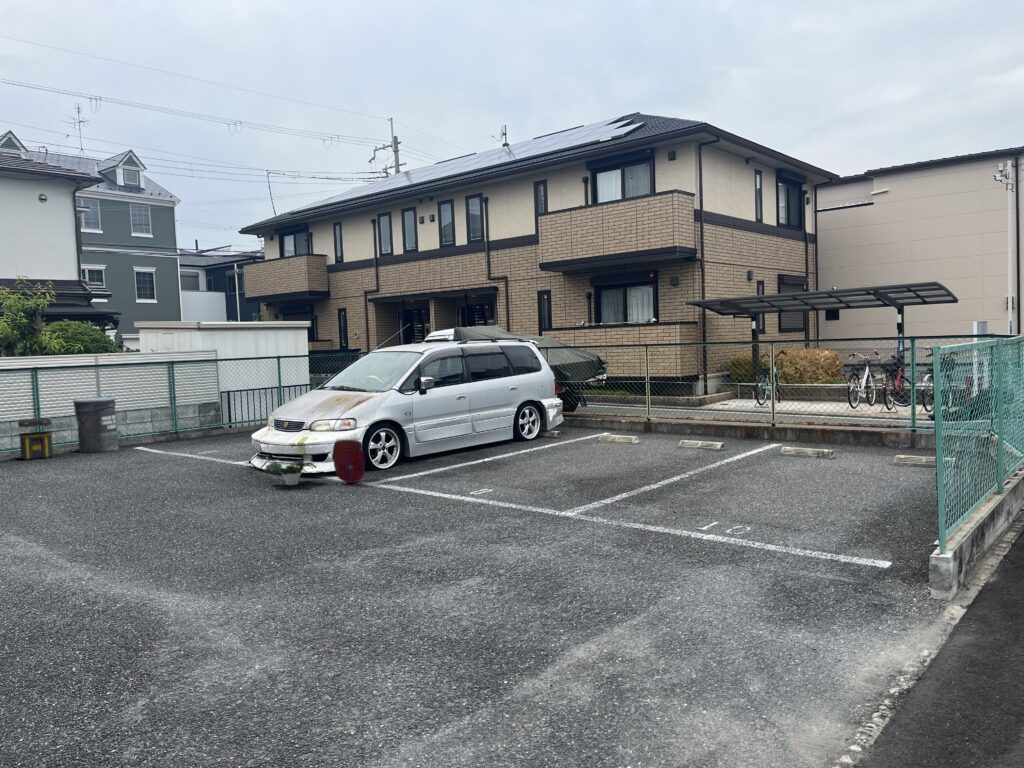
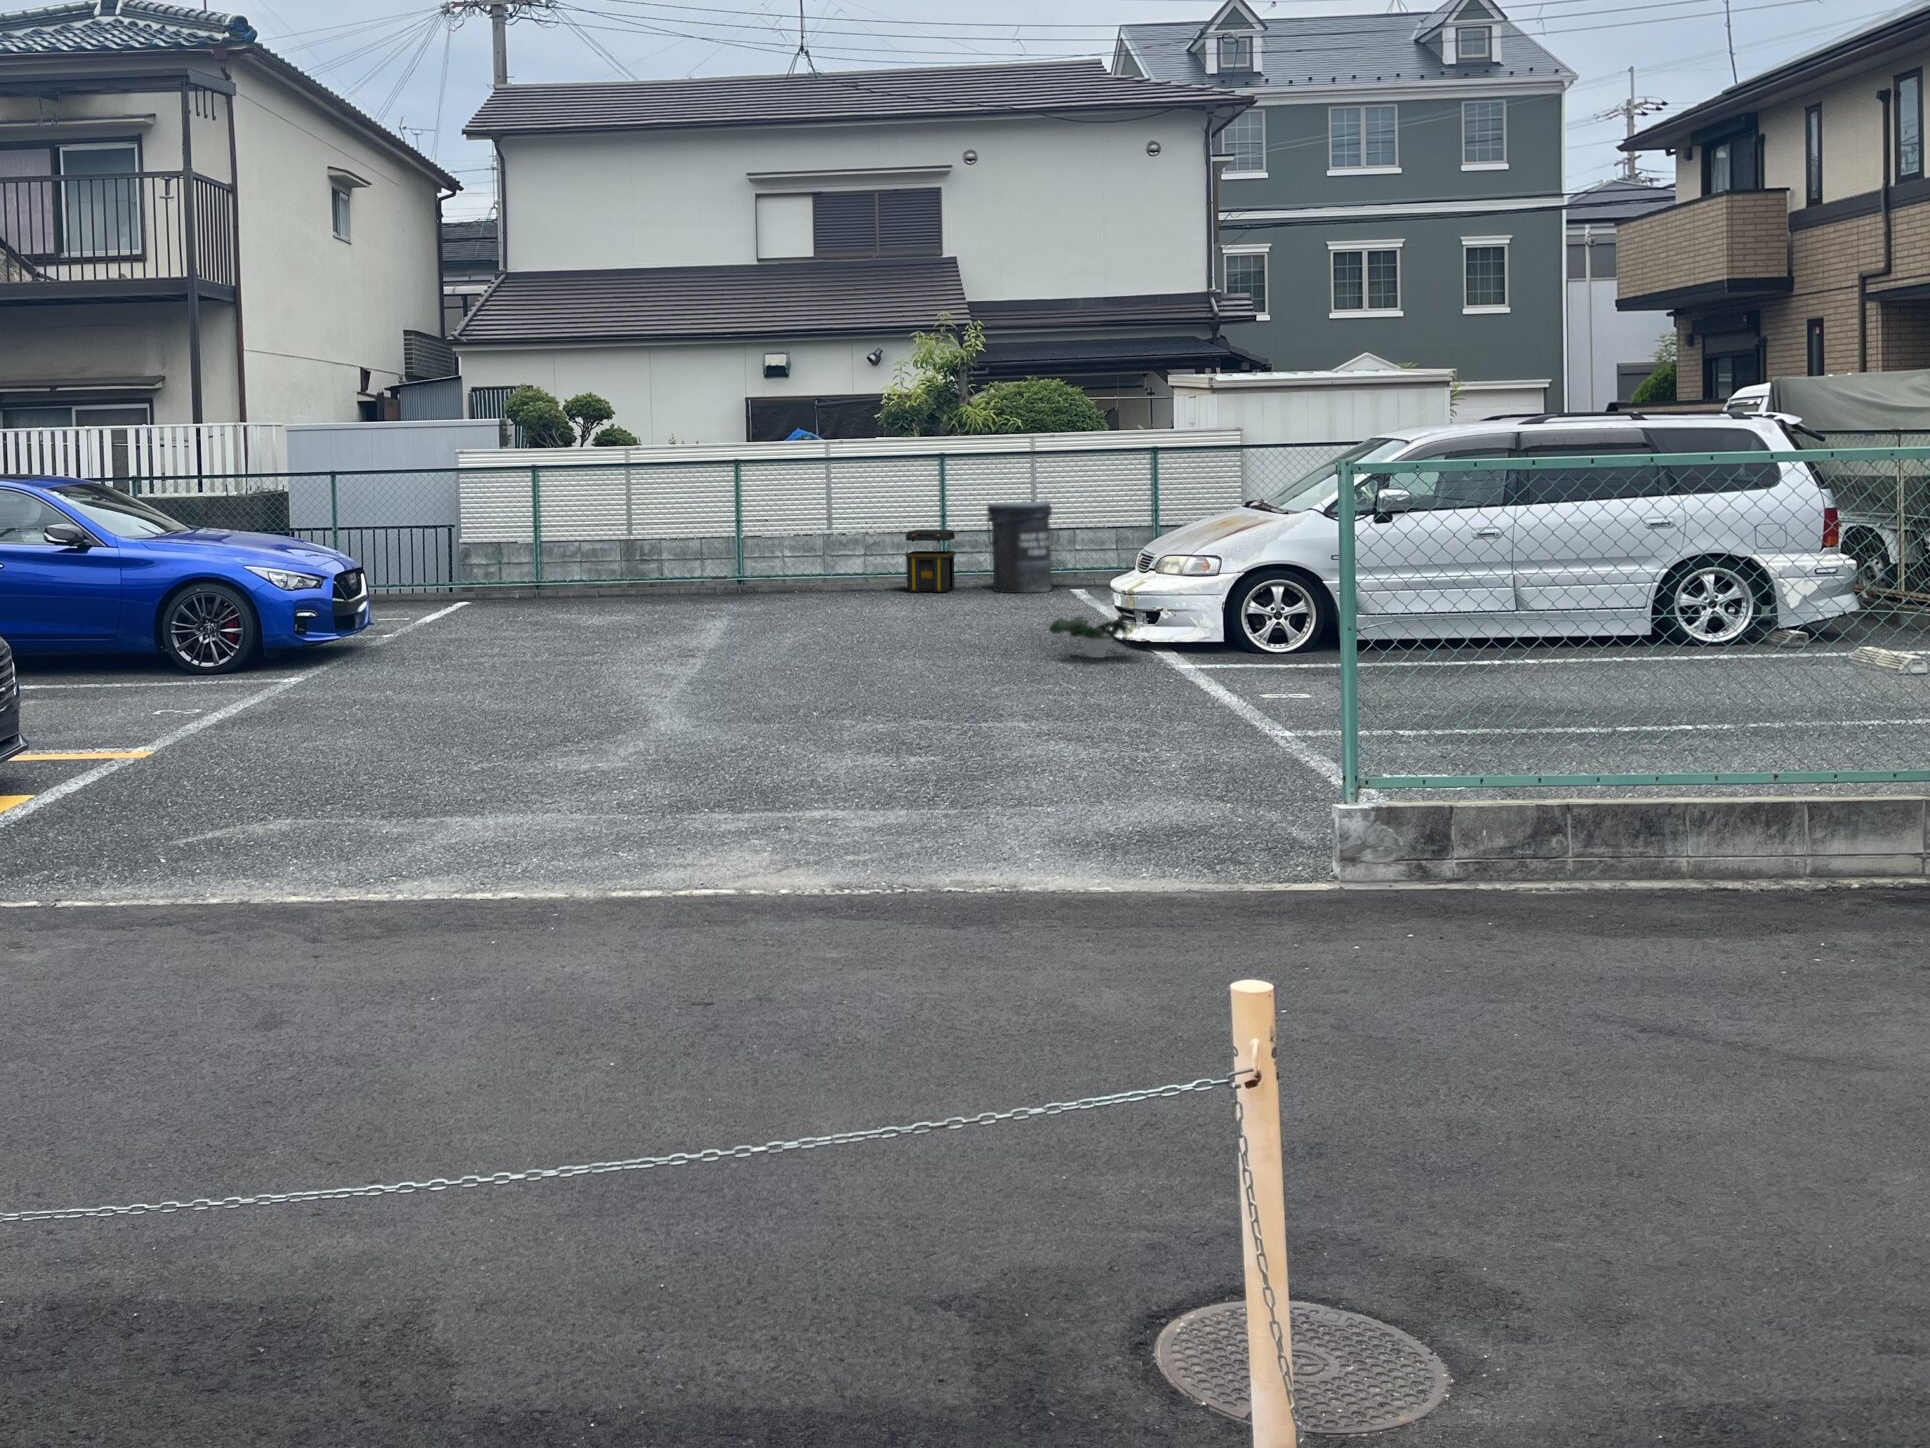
backpack: present [332,438,365,483] -> none [1148,588,1211,667]

